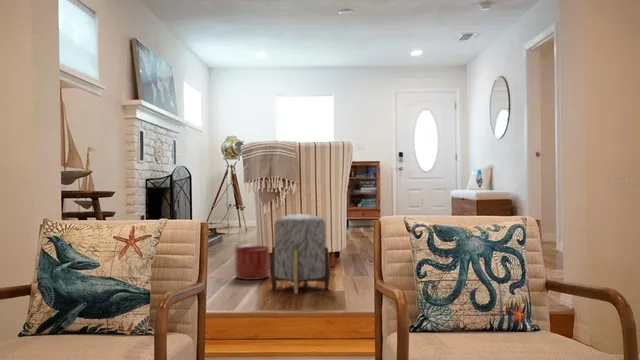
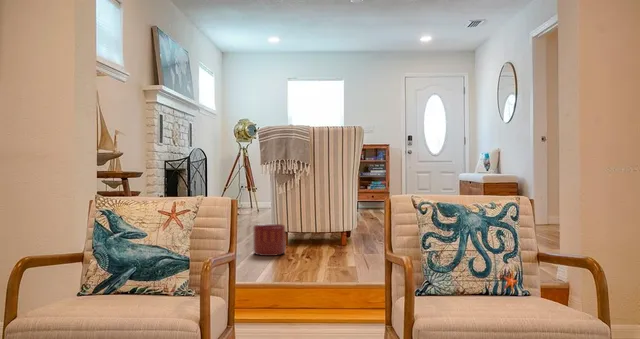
stool: present [270,214,331,294] -> none [287,194,343,268]

